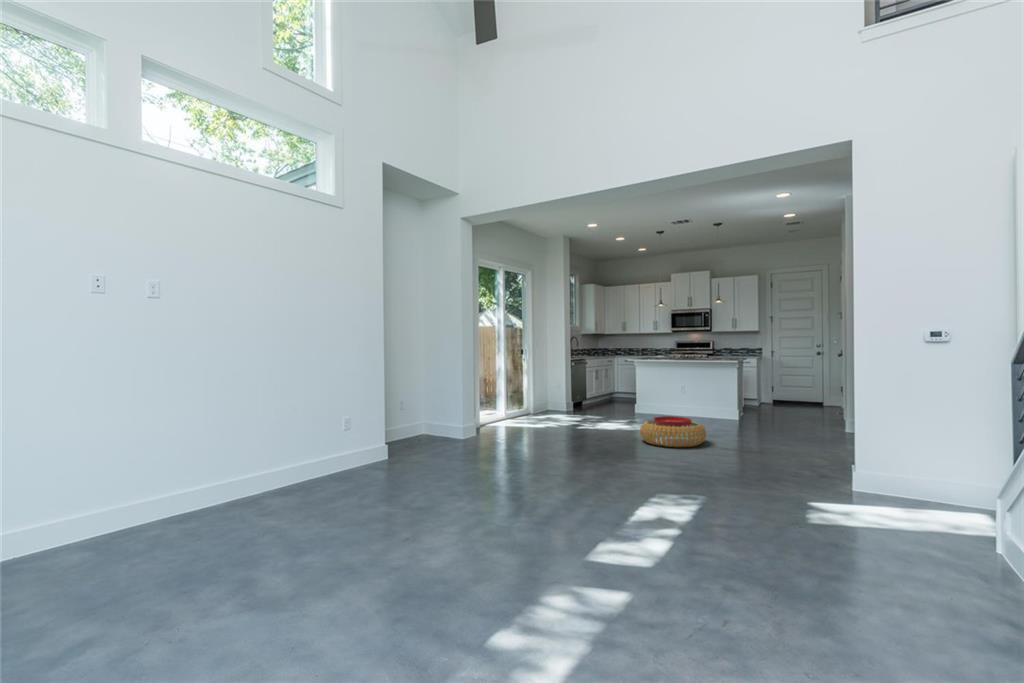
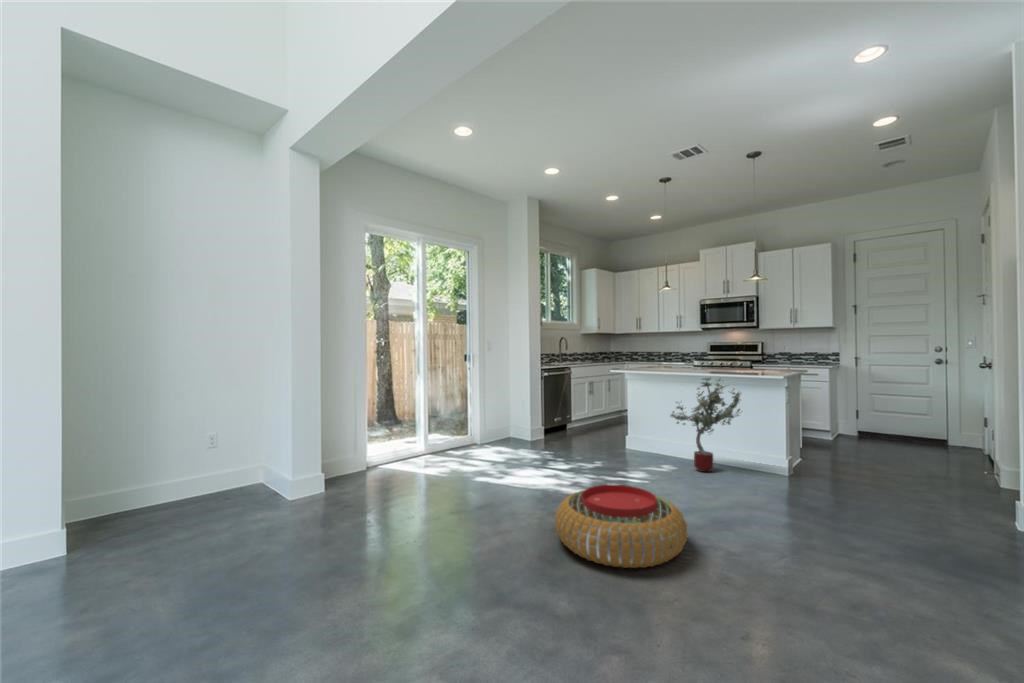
potted tree: none [670,363,716,420] -> present [671,378,740,472]

